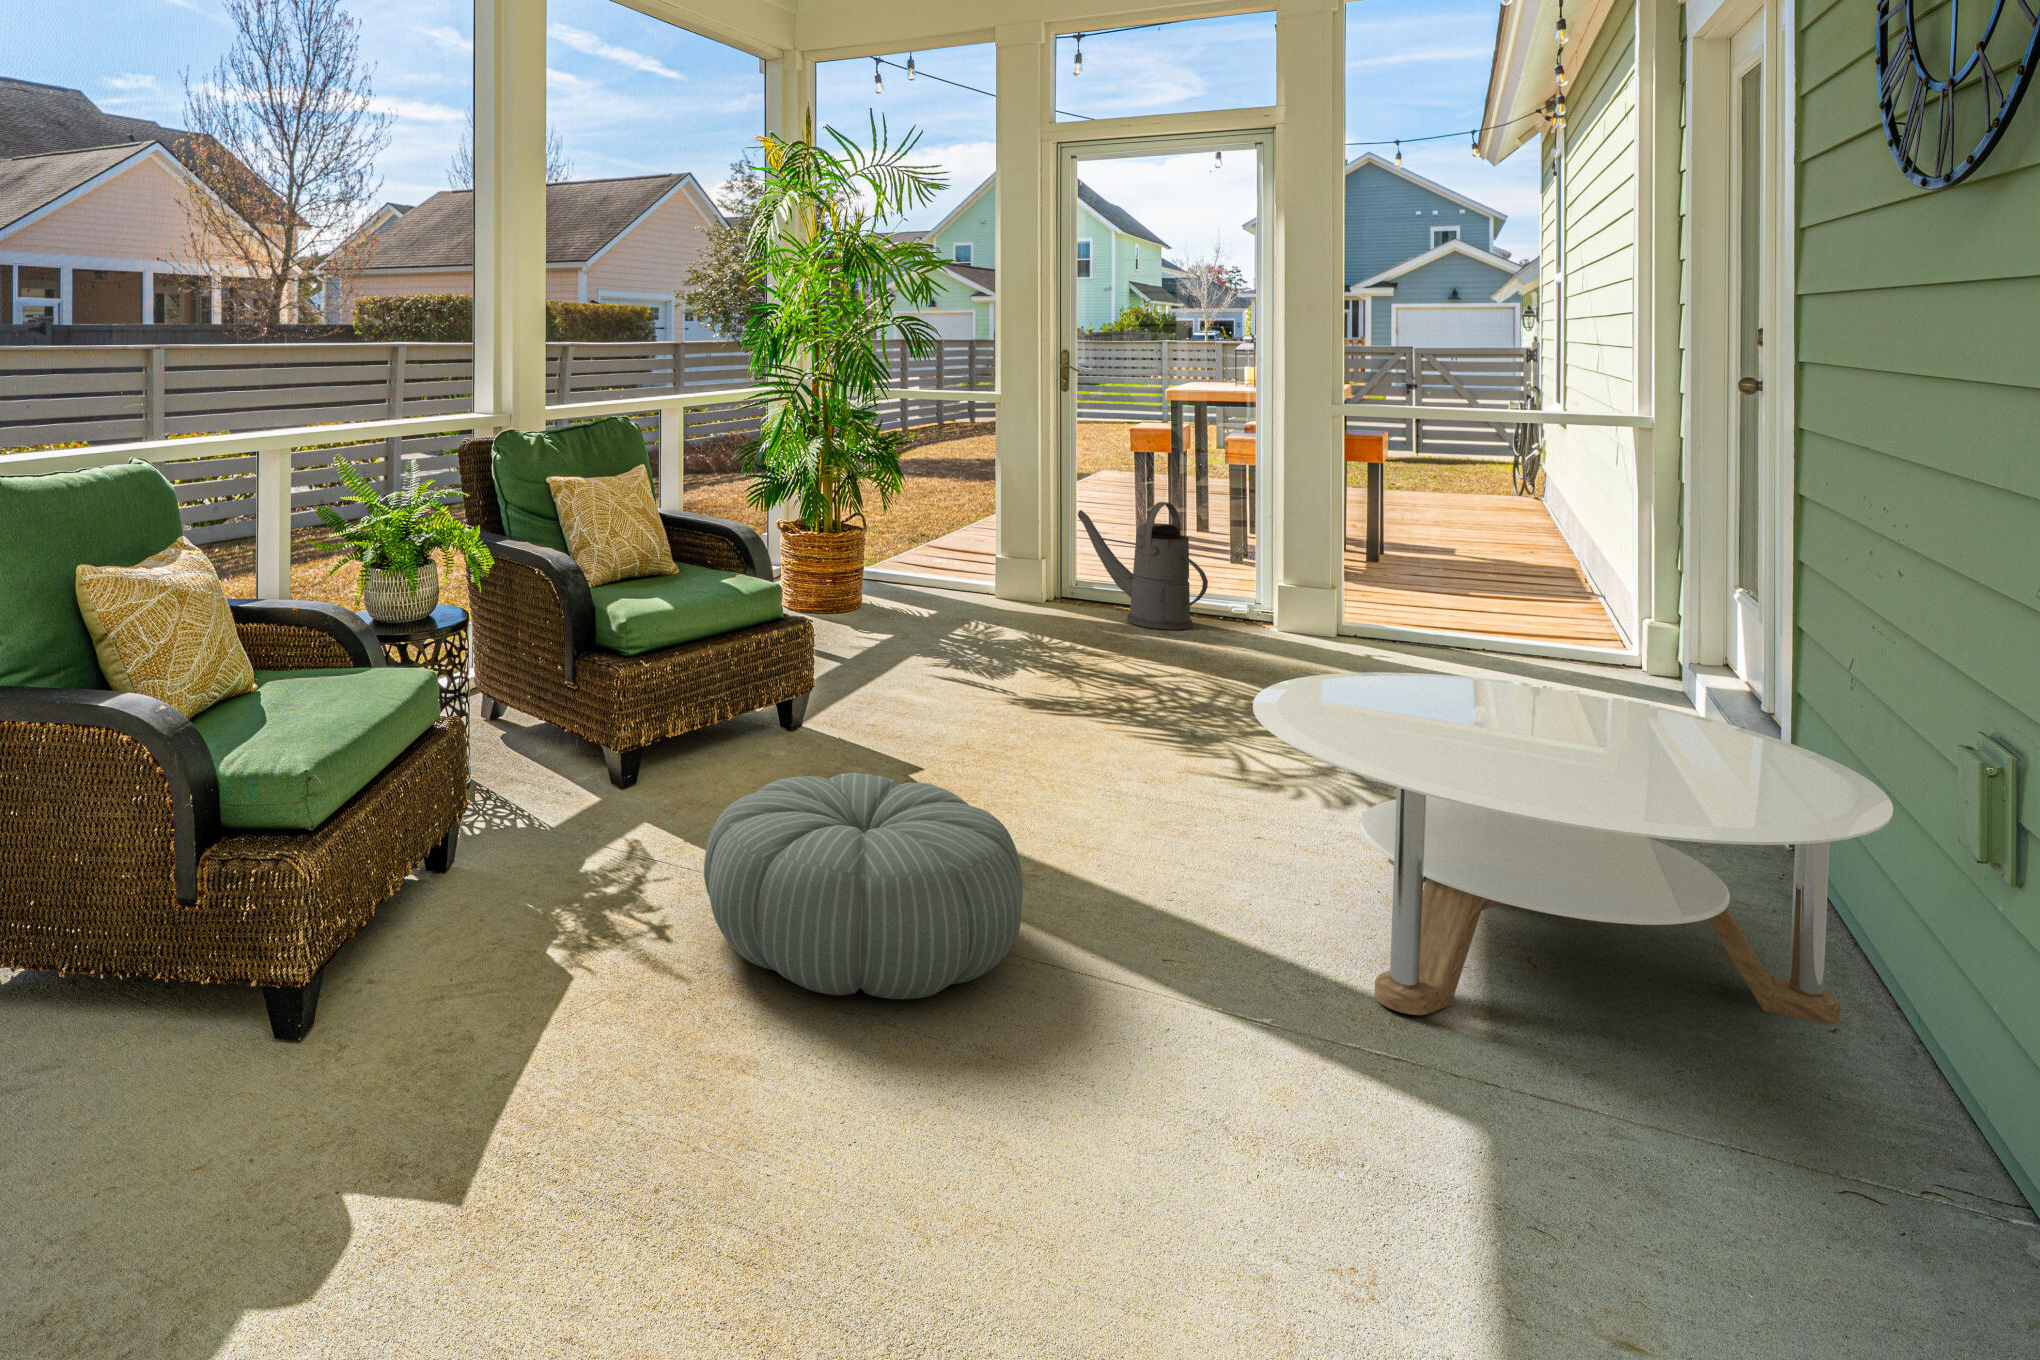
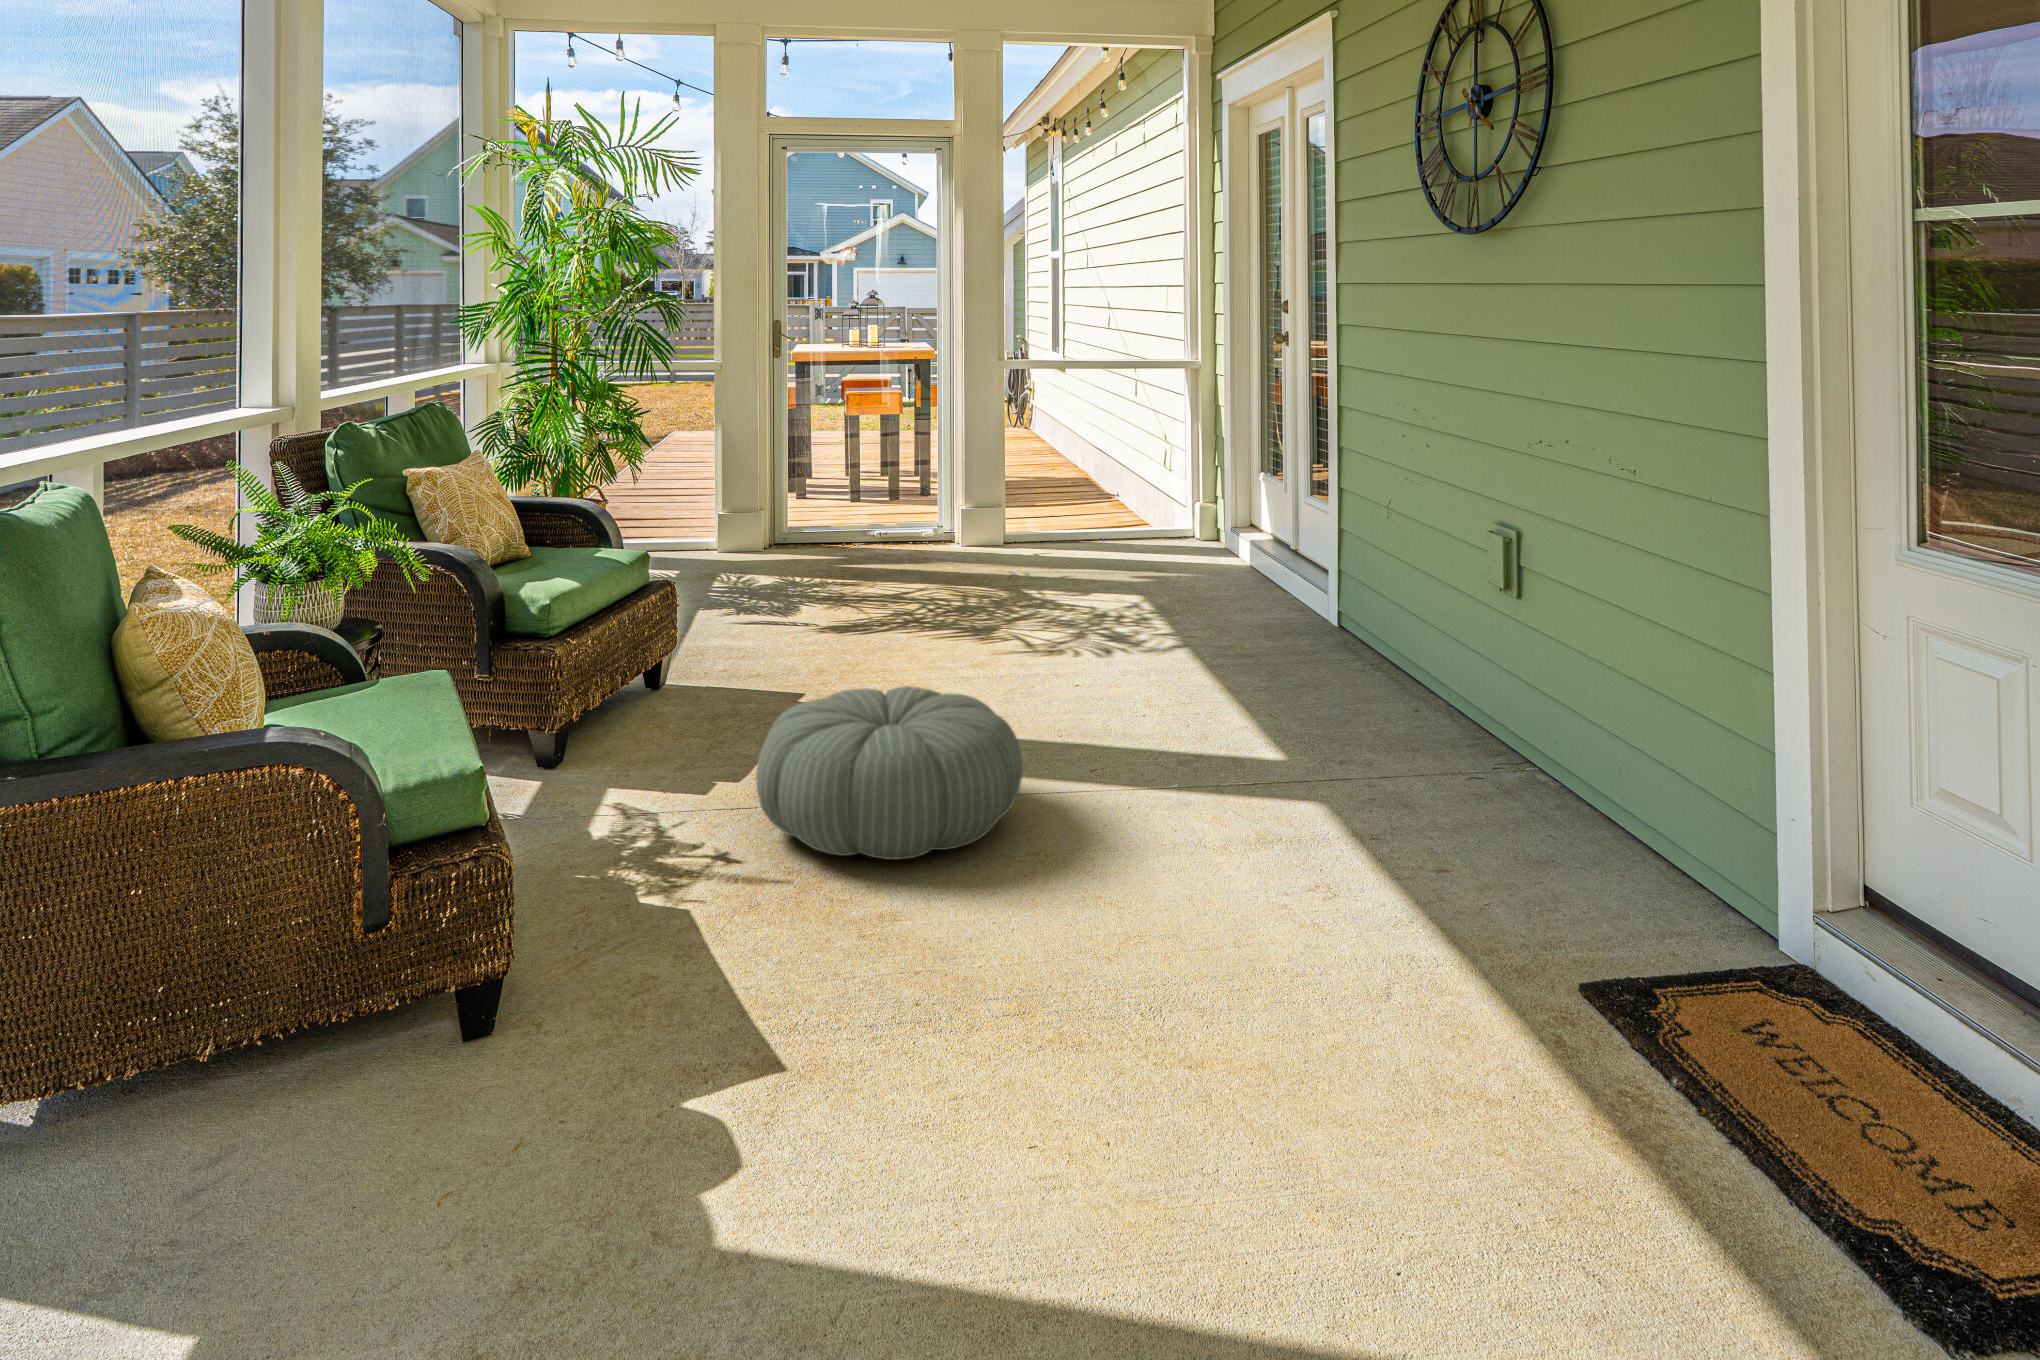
watering can: present [1078,502,1208,630] -> none [789,448,910,559]
round table: present [1253,672,1893,1024] -> none [1100,545,1469,769]

